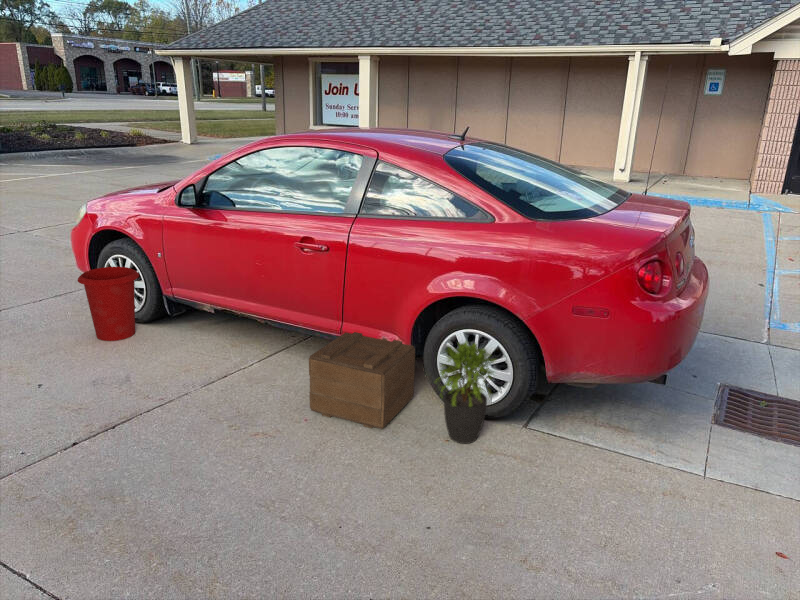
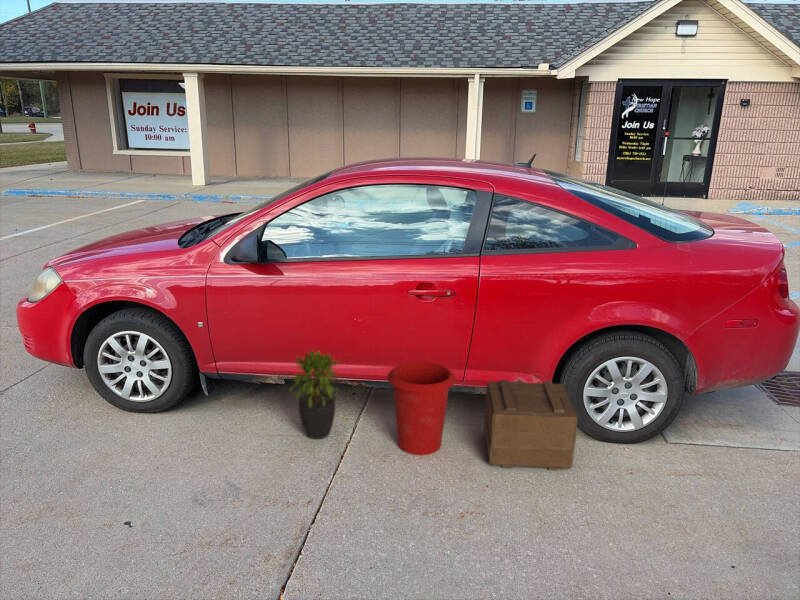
waste bin: present [77,267,139,341] -> present [387,362,456,455]
potted plant: present [435,341,495,444] -> present [289,351,338,439]

